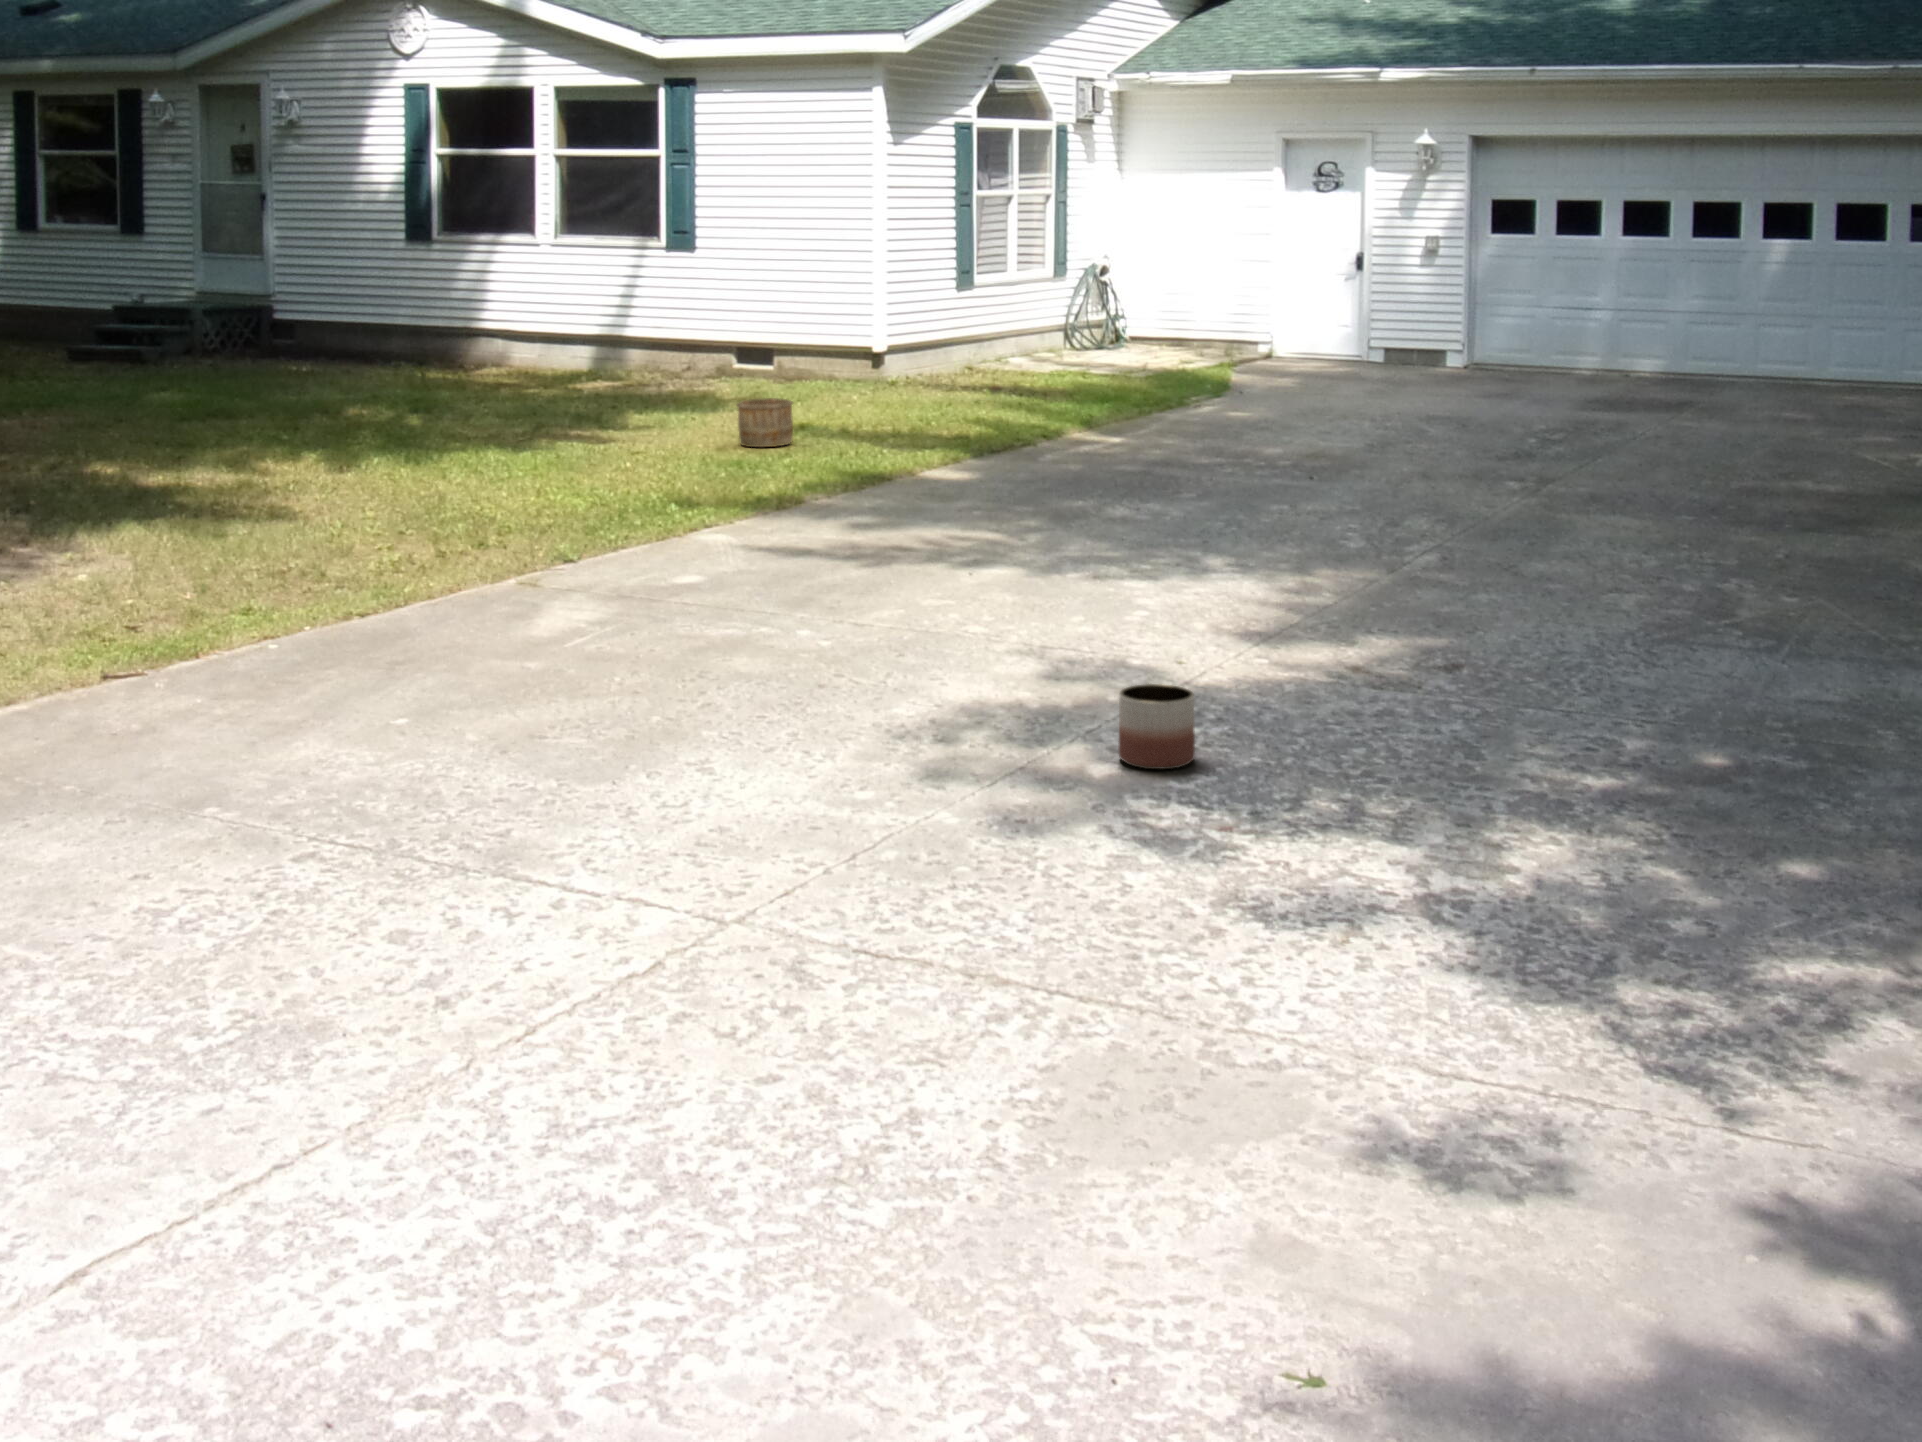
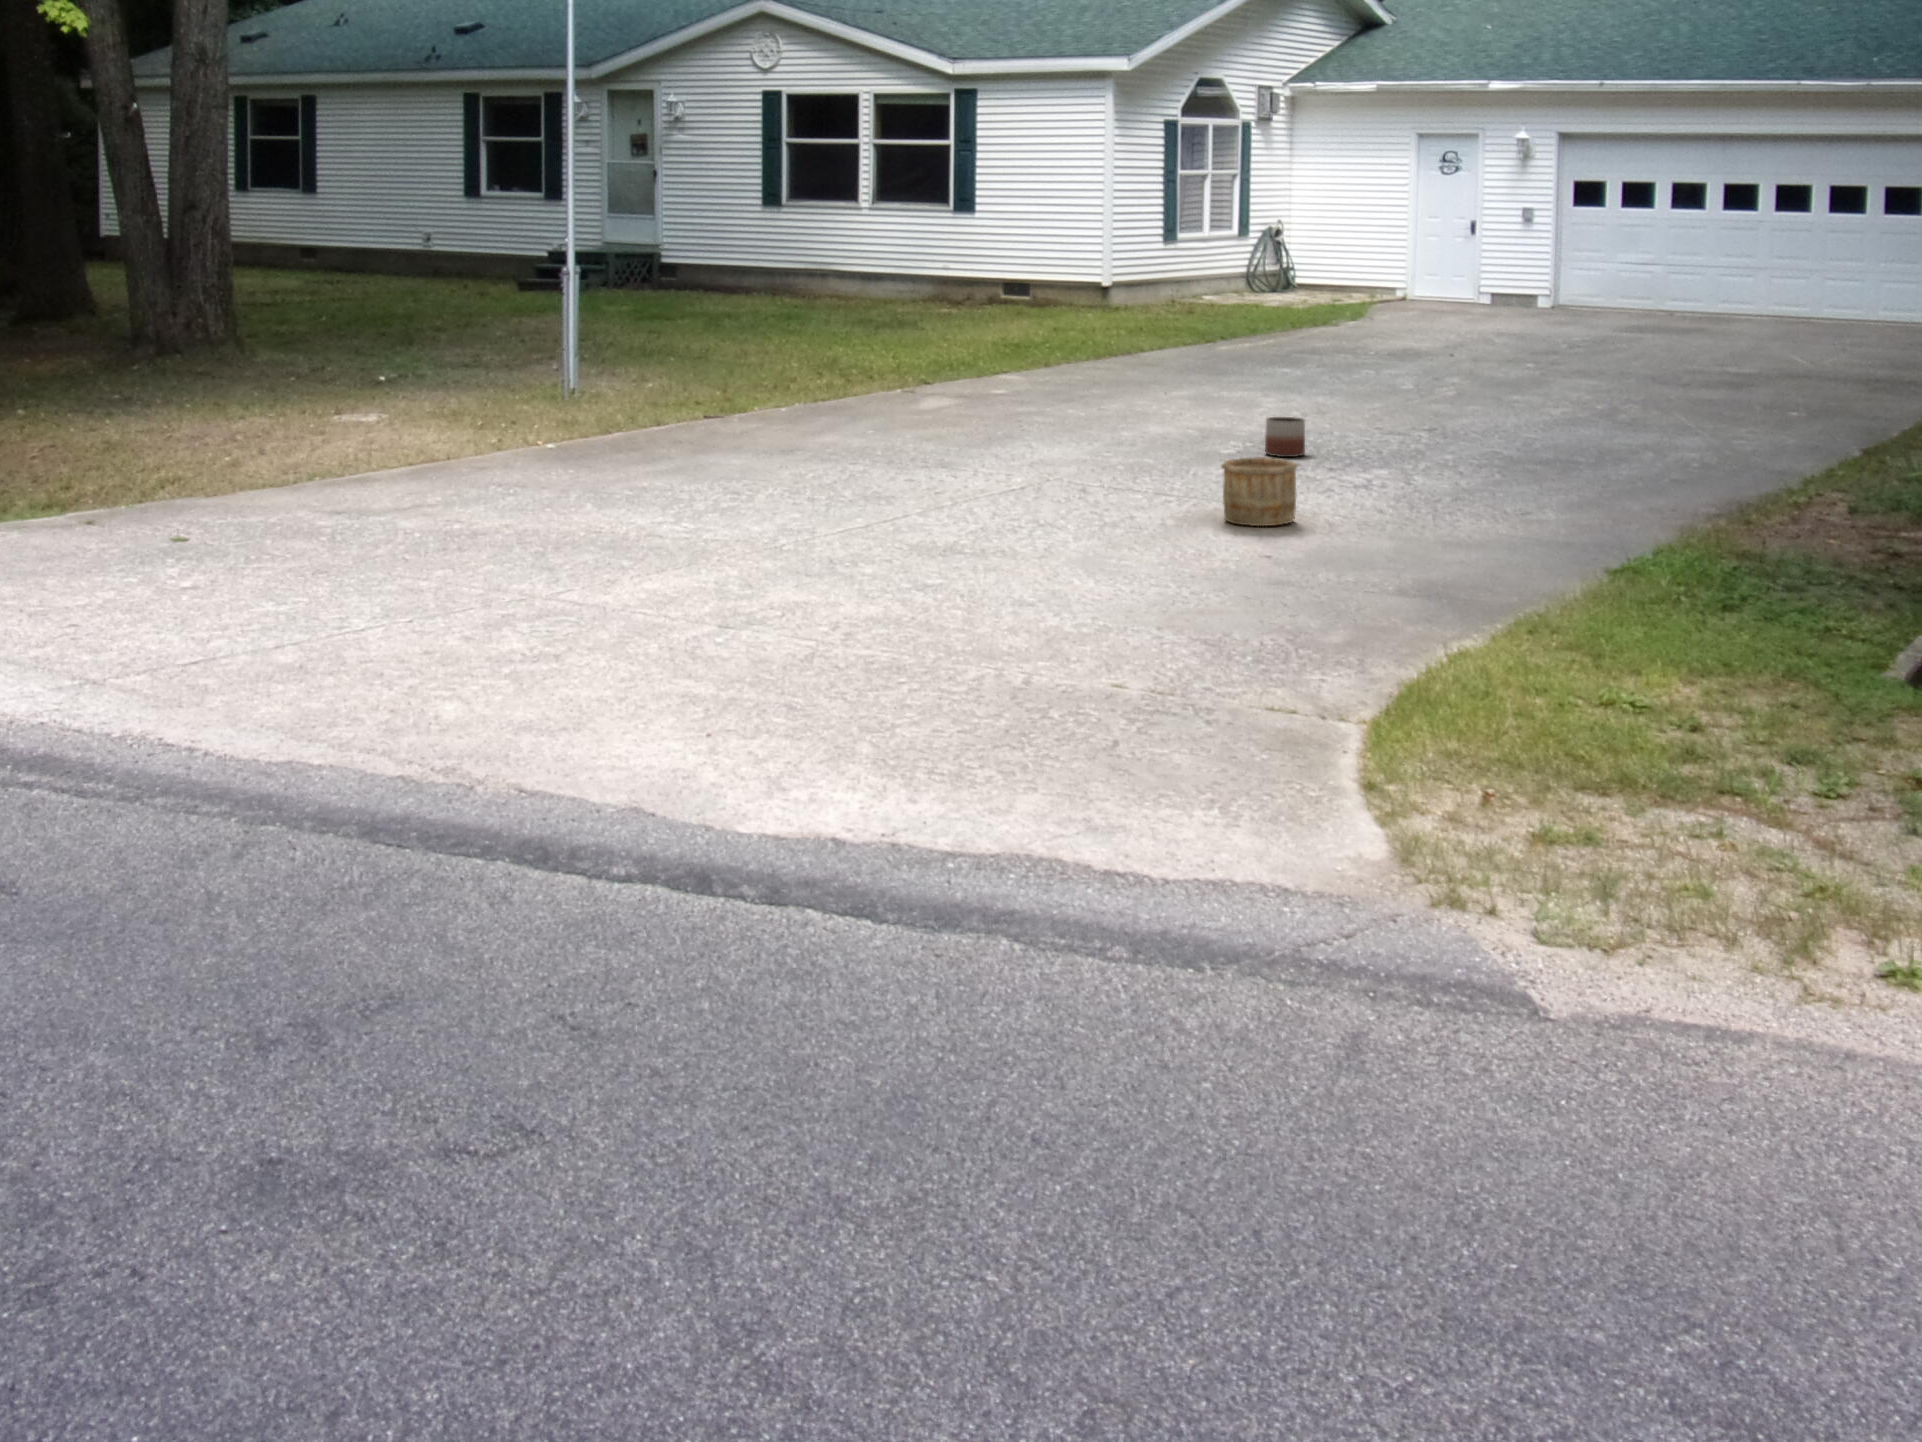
wooden bucket: present [737,398,793,447] -> present [1221,457,1298,526]

